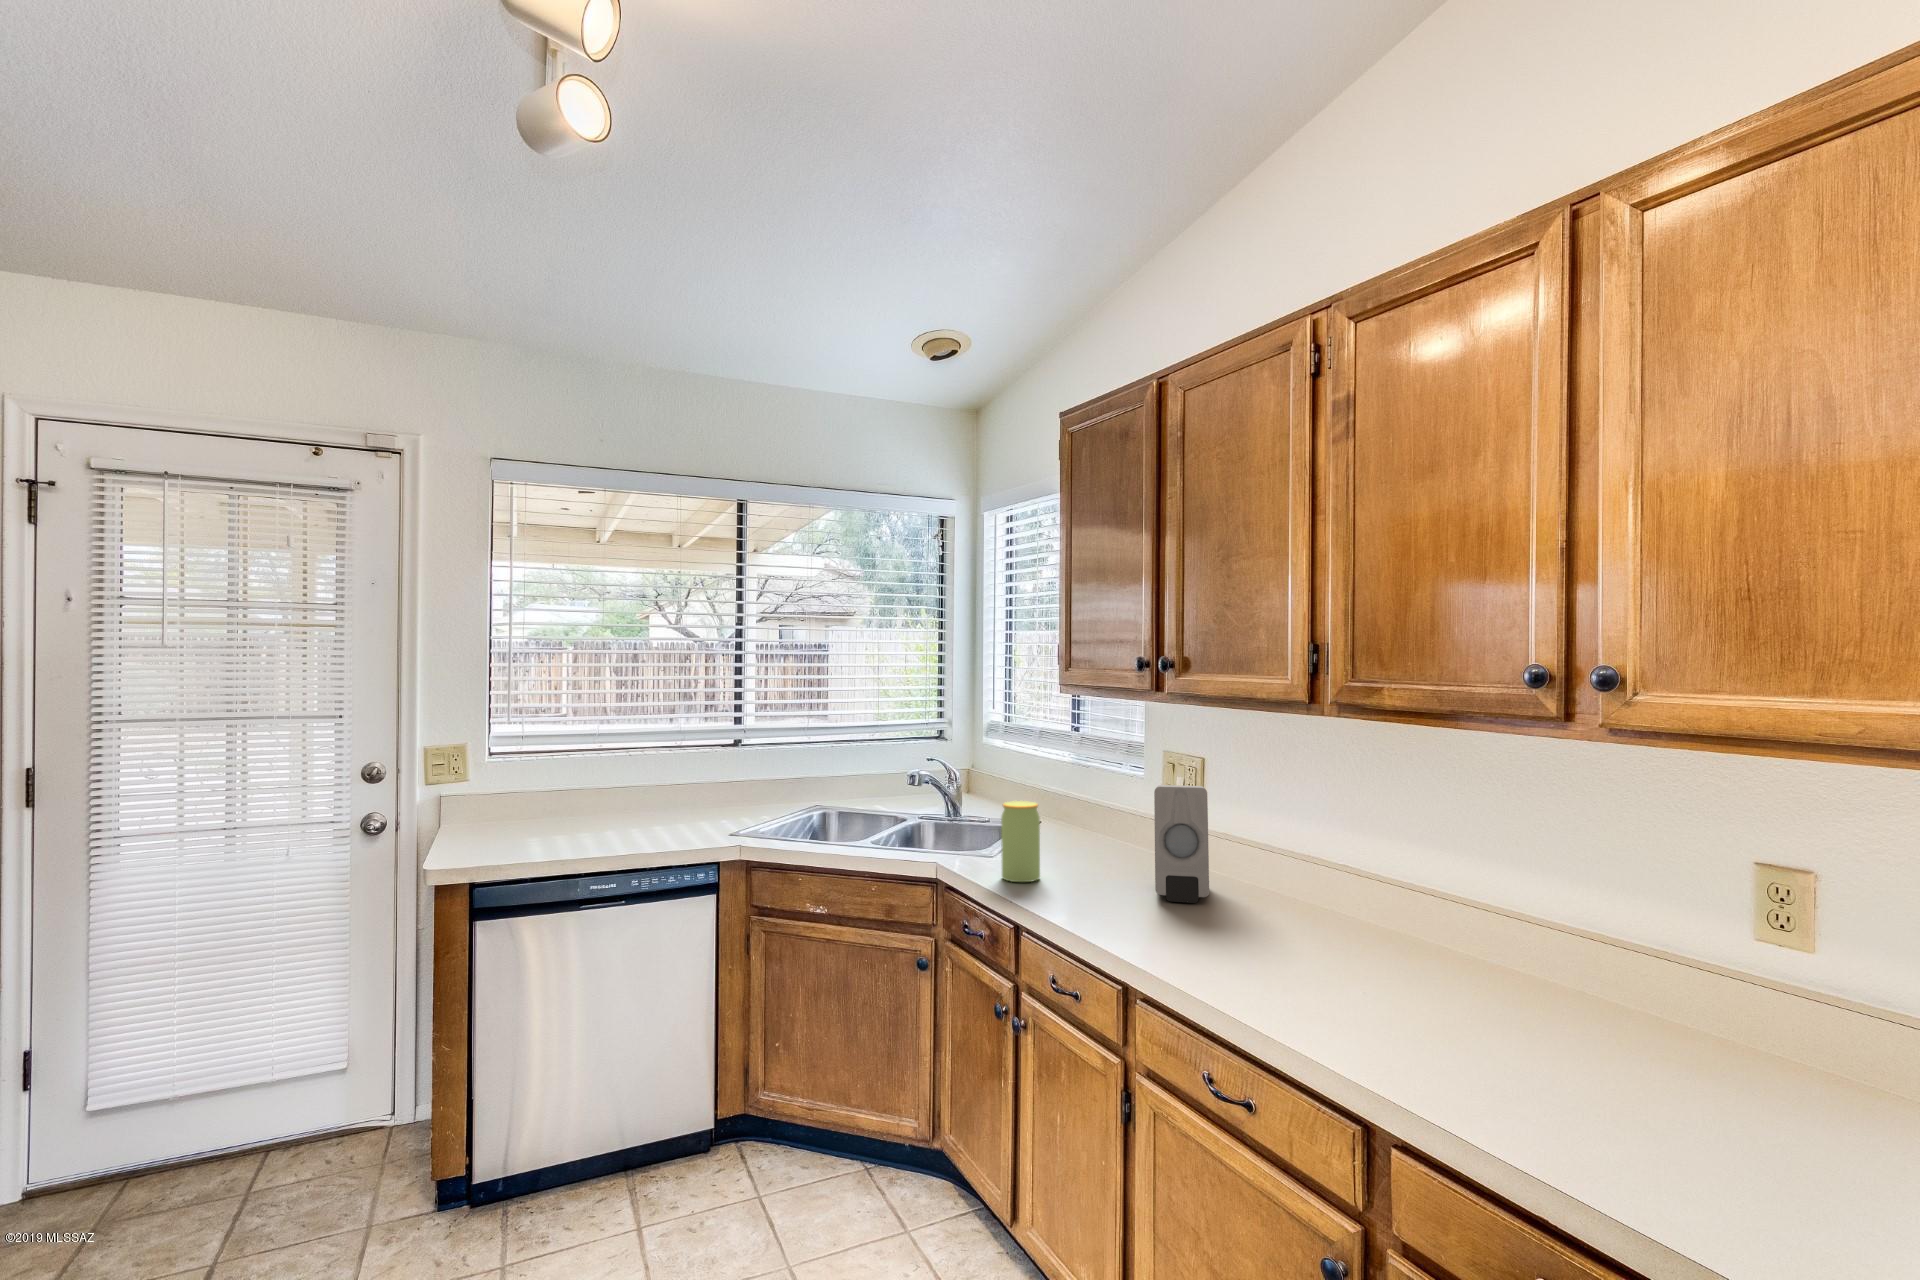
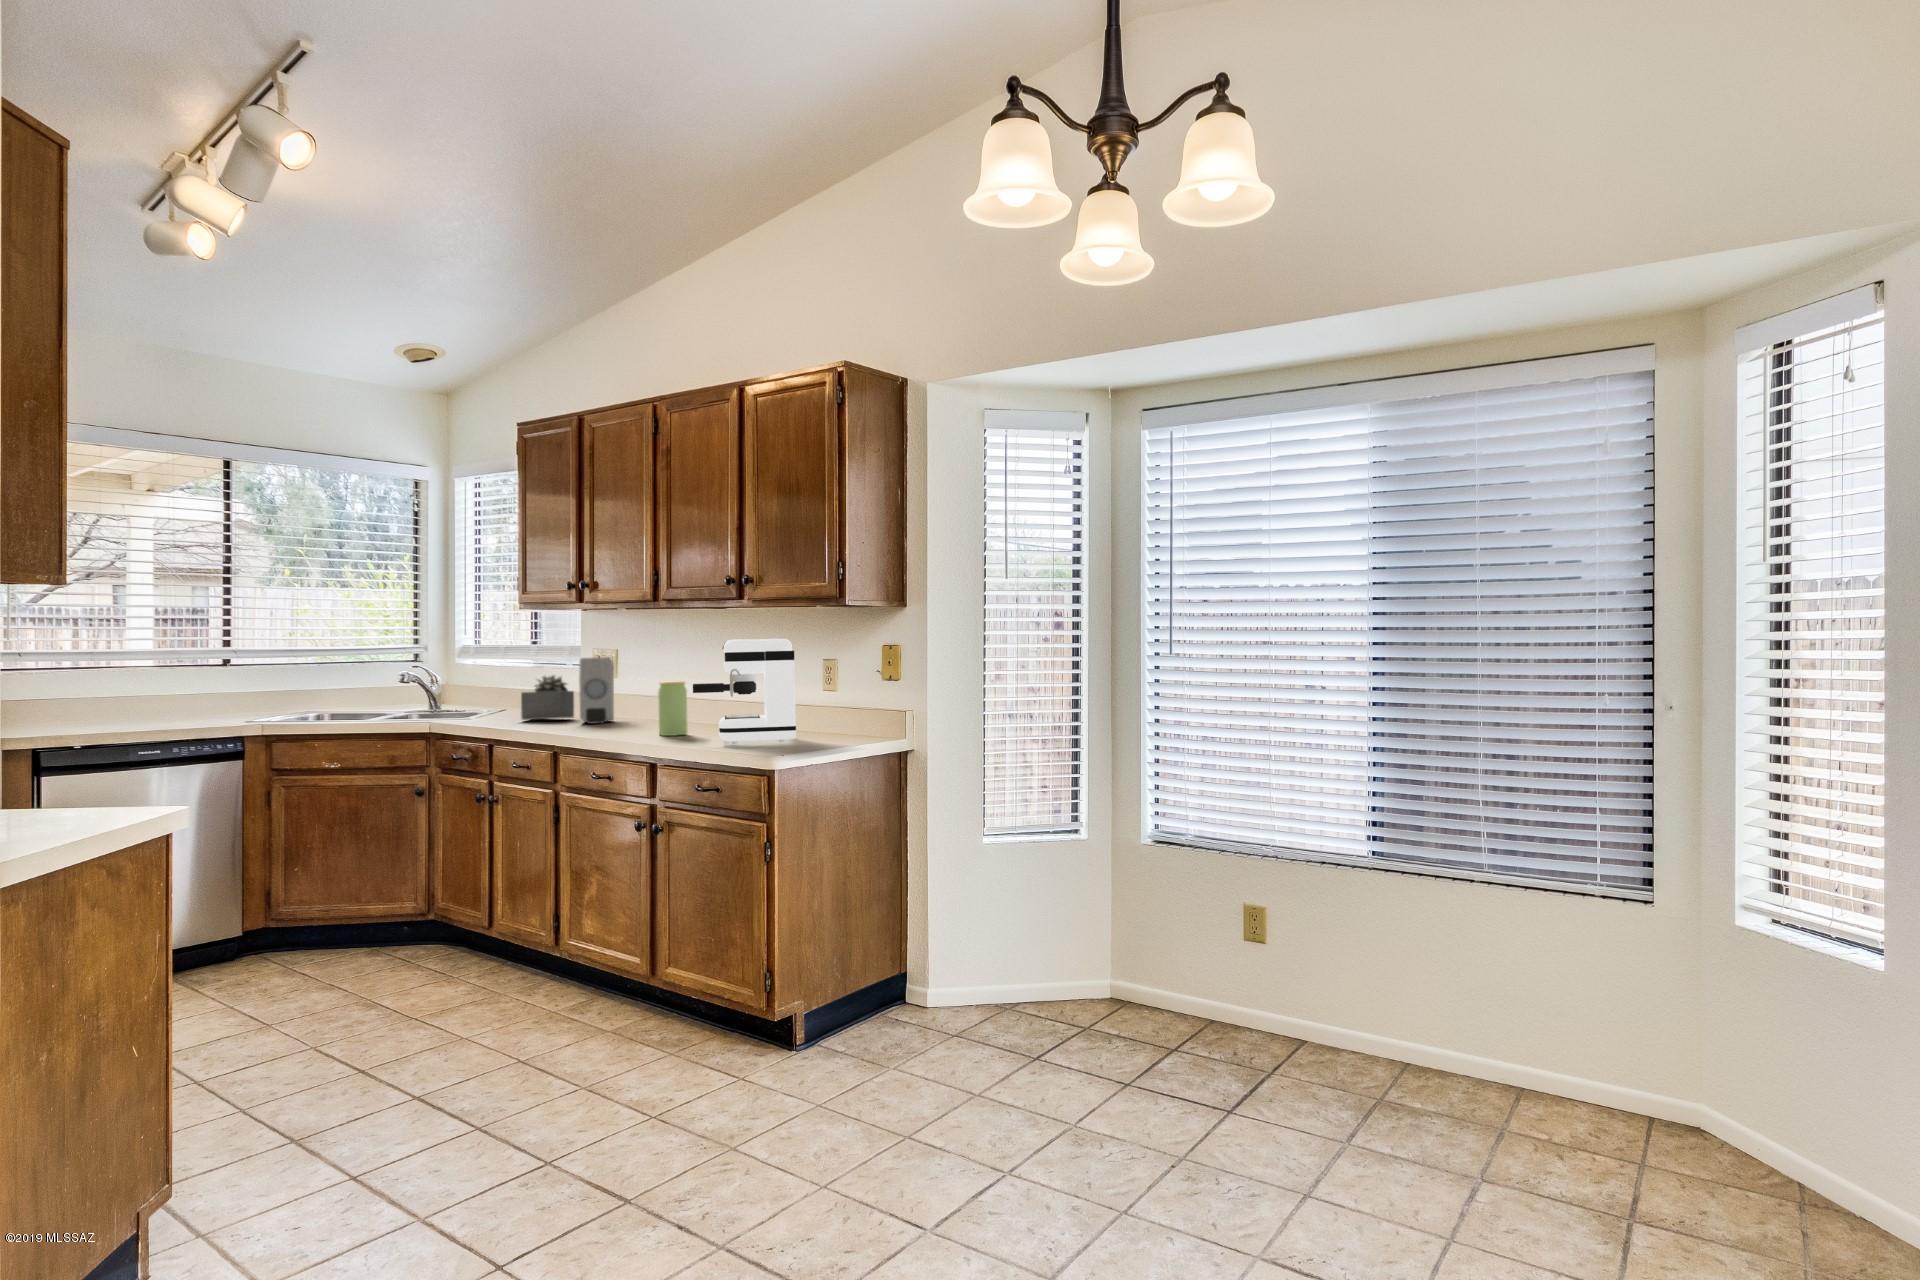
succulent plant: none [1062,797,1140,875] -> present [521,675,574,720]
jar: present [1001,801,1040,882] -> present [658,681,687,736]
coffee maker: none [1447,825,1820,1156] -> present [693,639,796,744]

